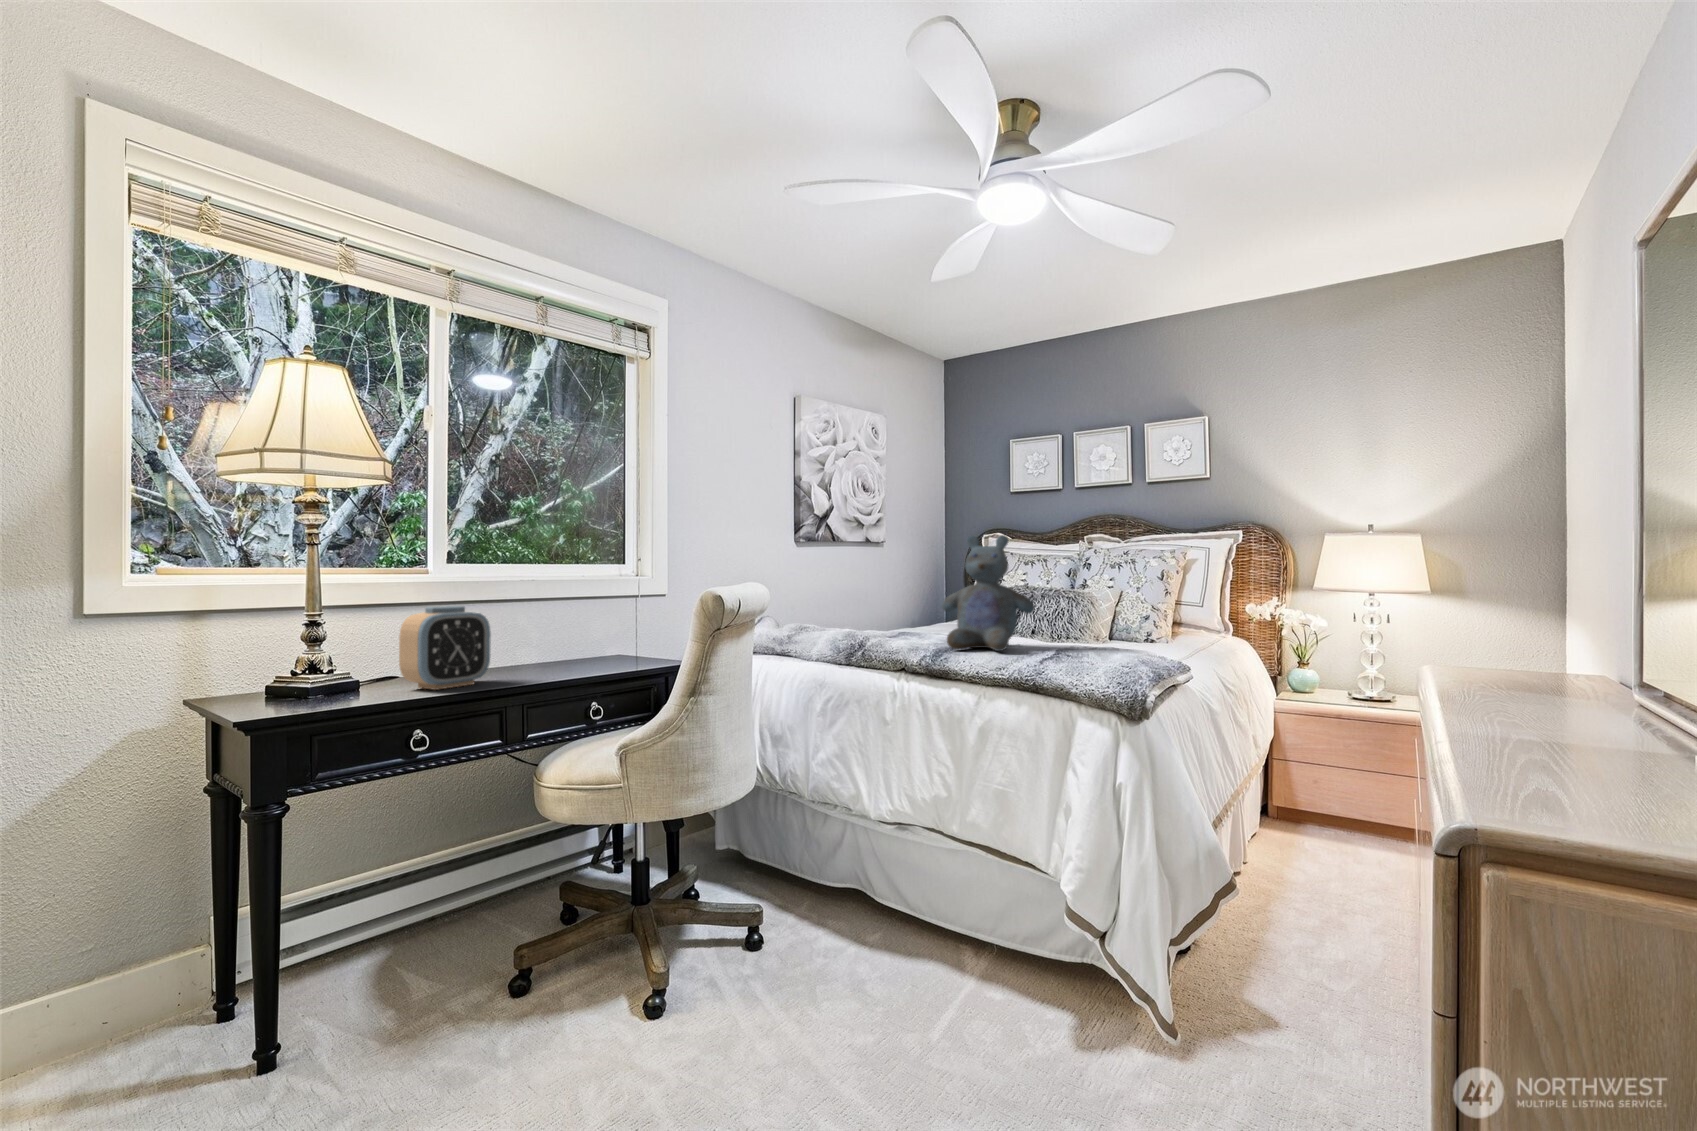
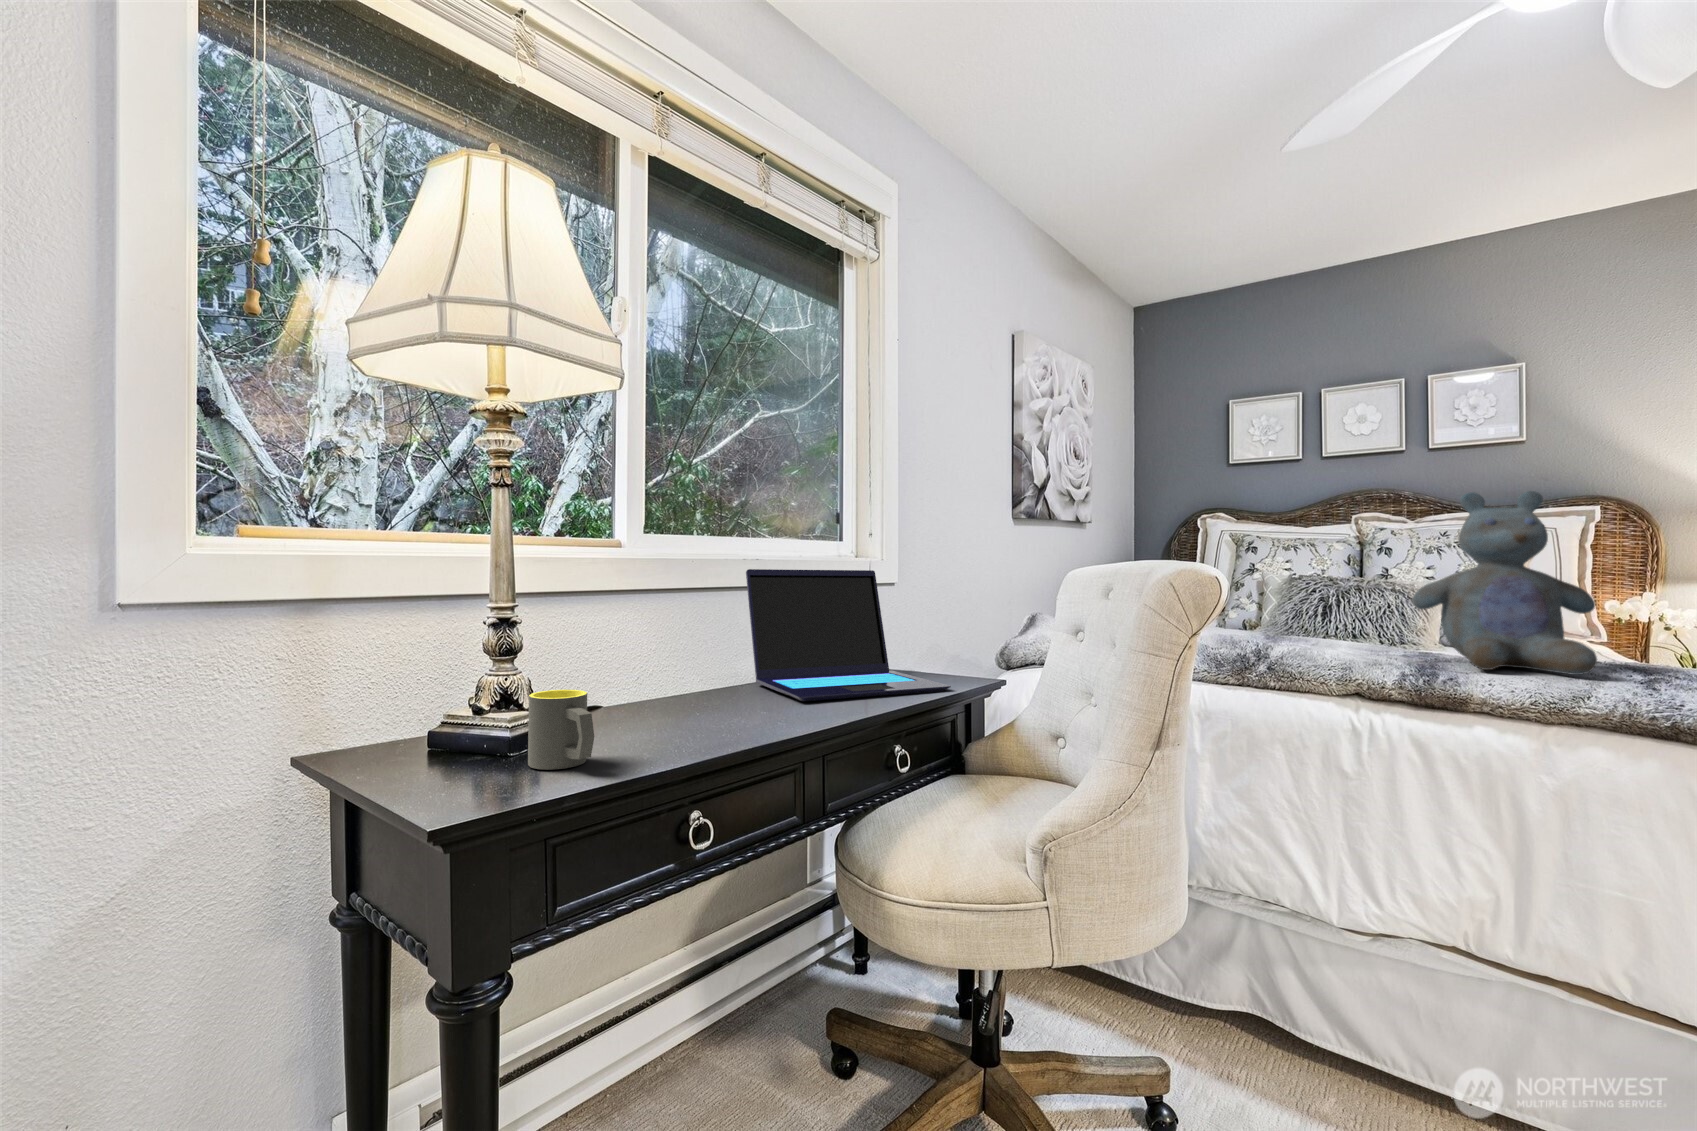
laptop: none [520,587,644,674] -> present [746,569,951,701]
alarm clock: present [399,606,491,690] -> none [644,595,769,736]
mug: none [315,661,351,703] -> present [528,690,594,770]

